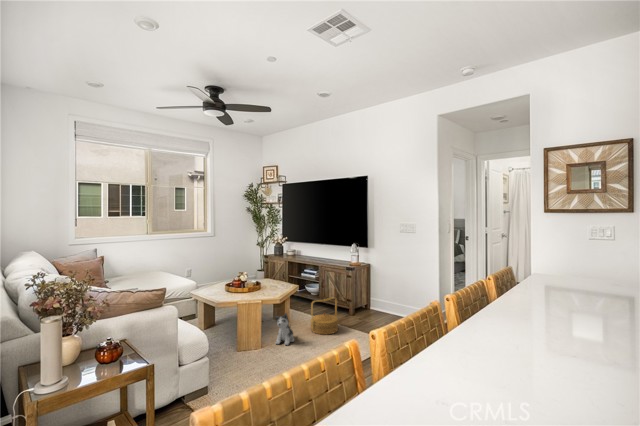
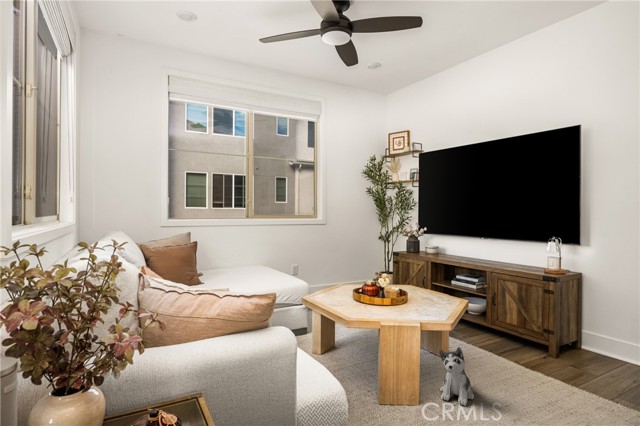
basket: present [310,297,339,334] -> none [492,325,548,392]

